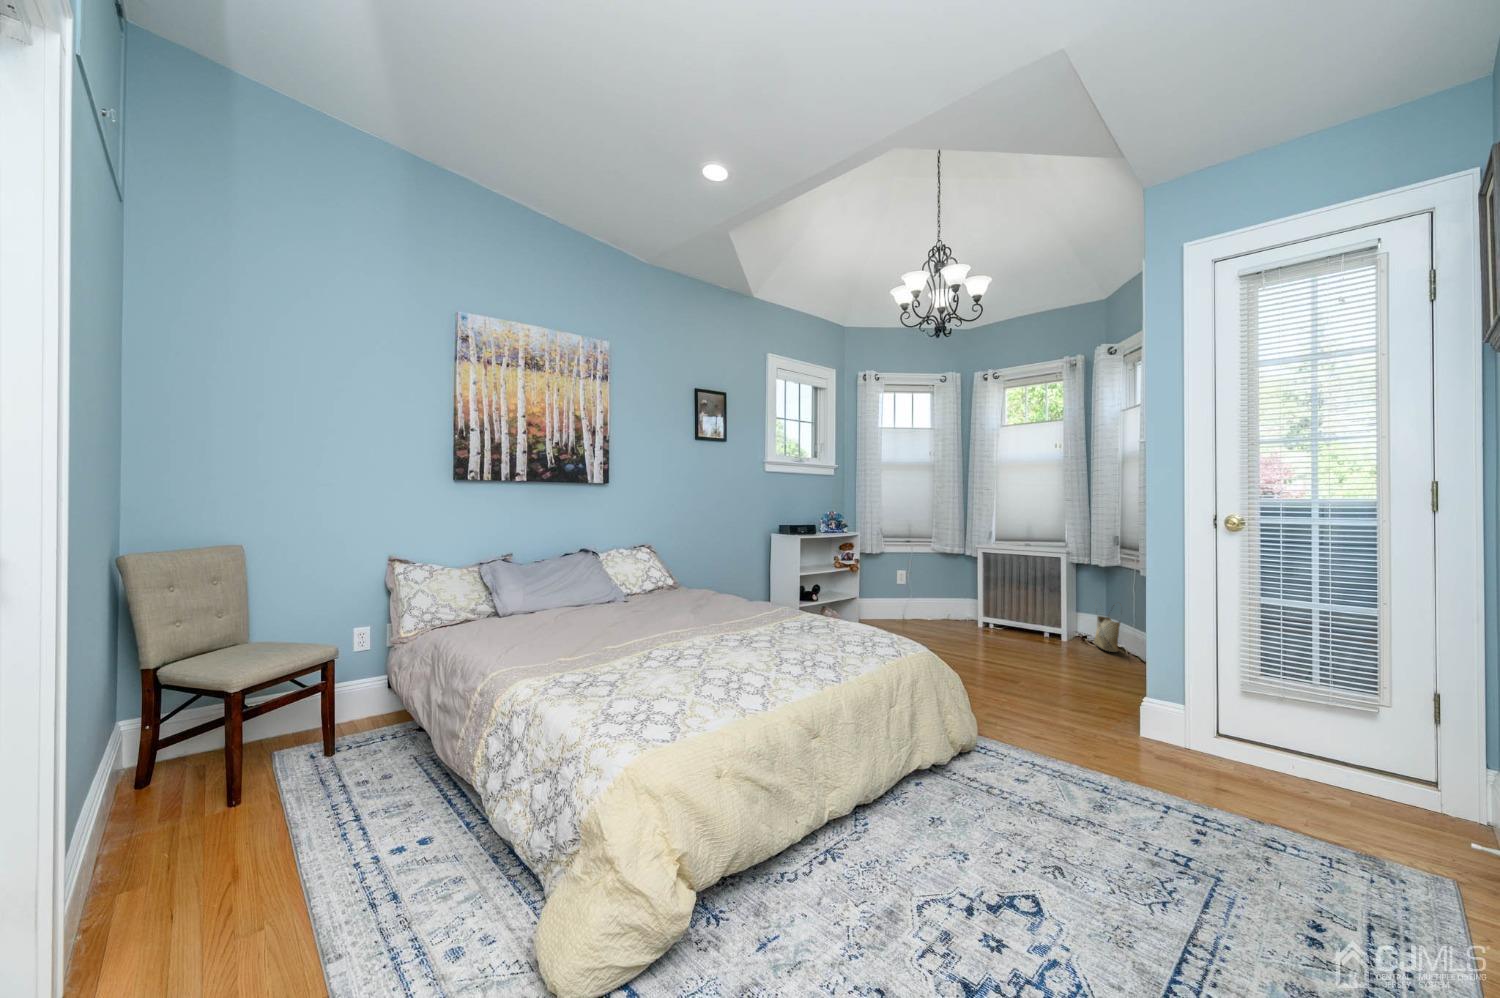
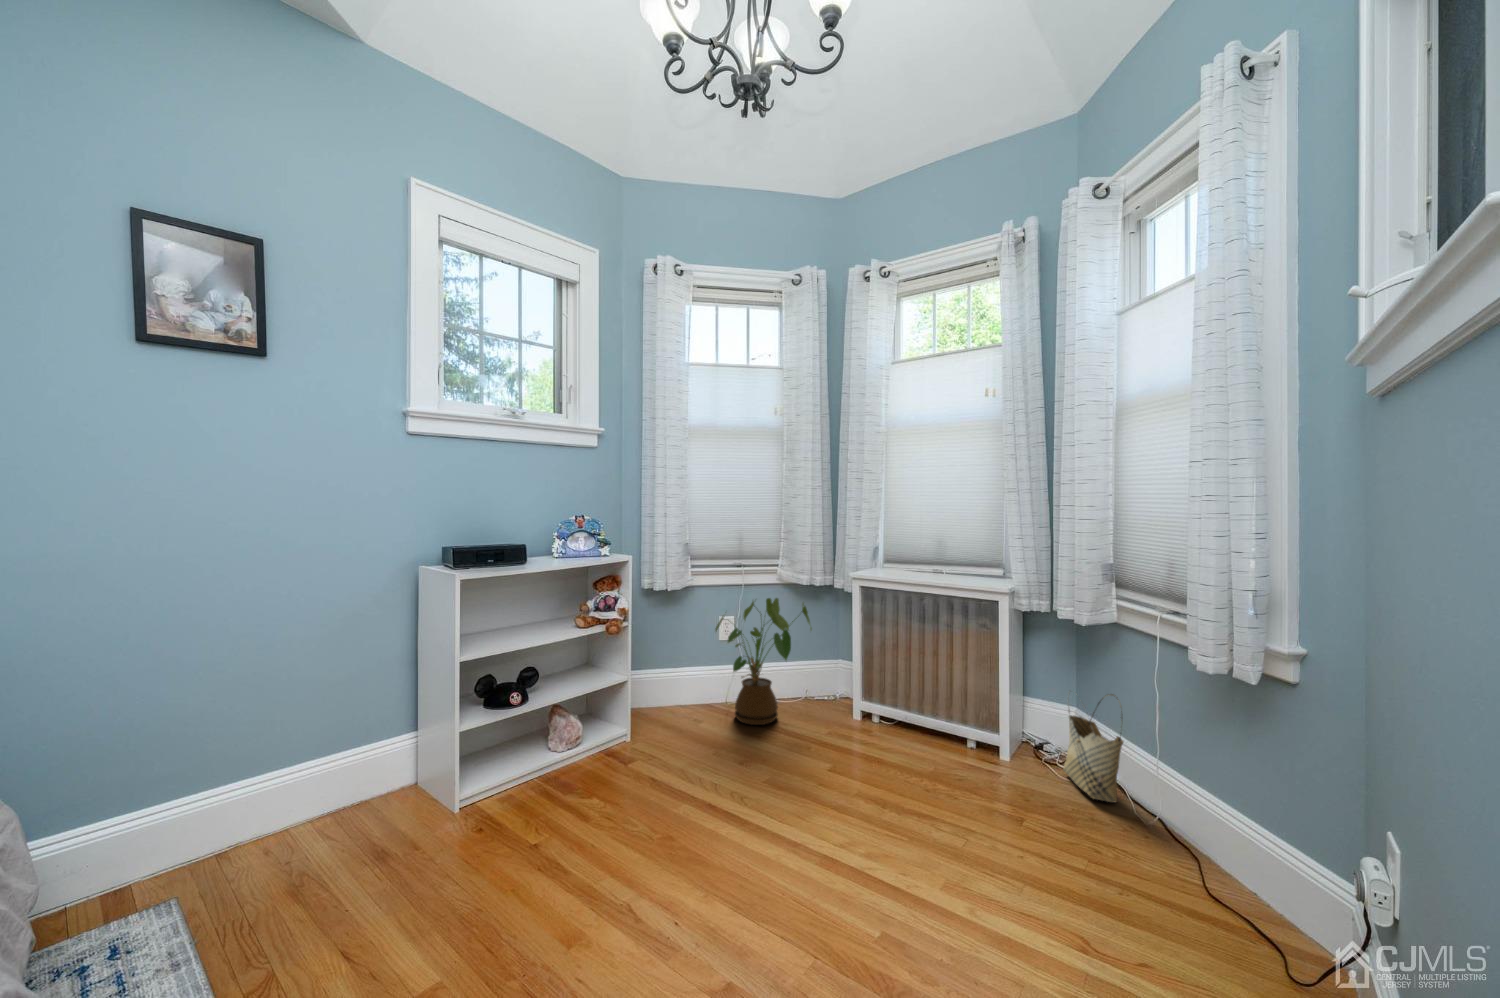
house plant: none [900,559,954,626] -> present [715,598,812,725]

